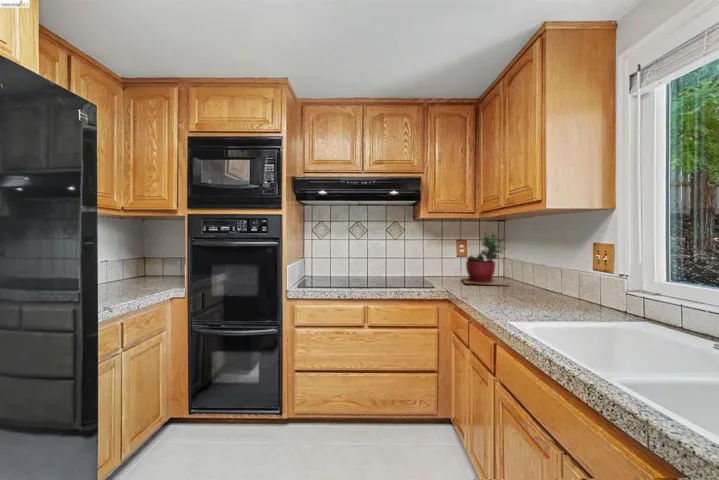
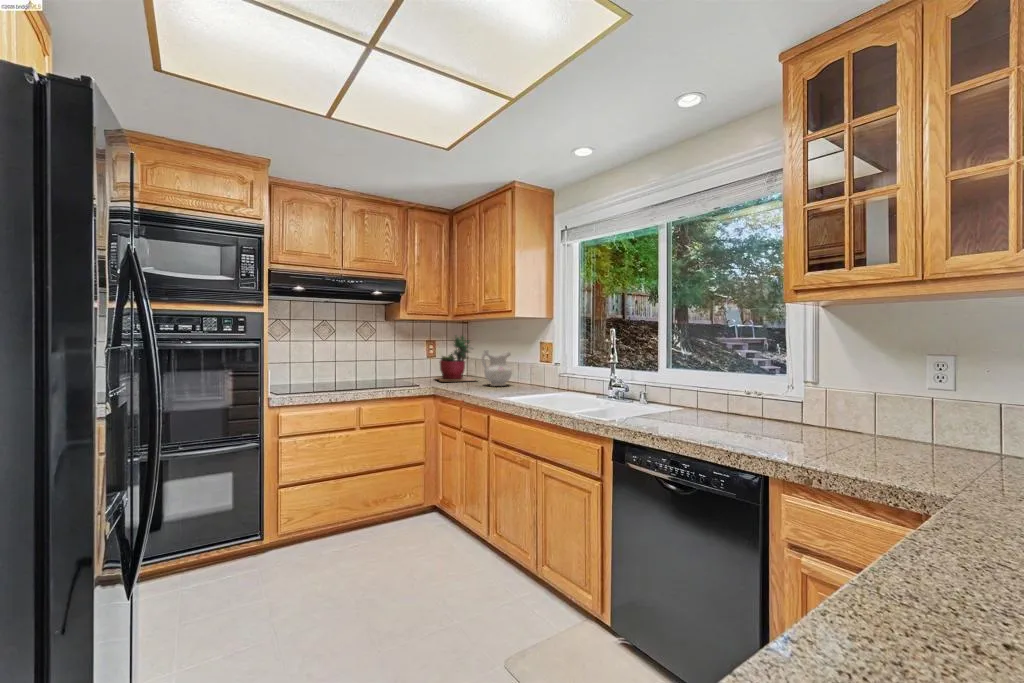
ceramic pitcher: none [508,251,550,296] -> present [482,350,512,386]

